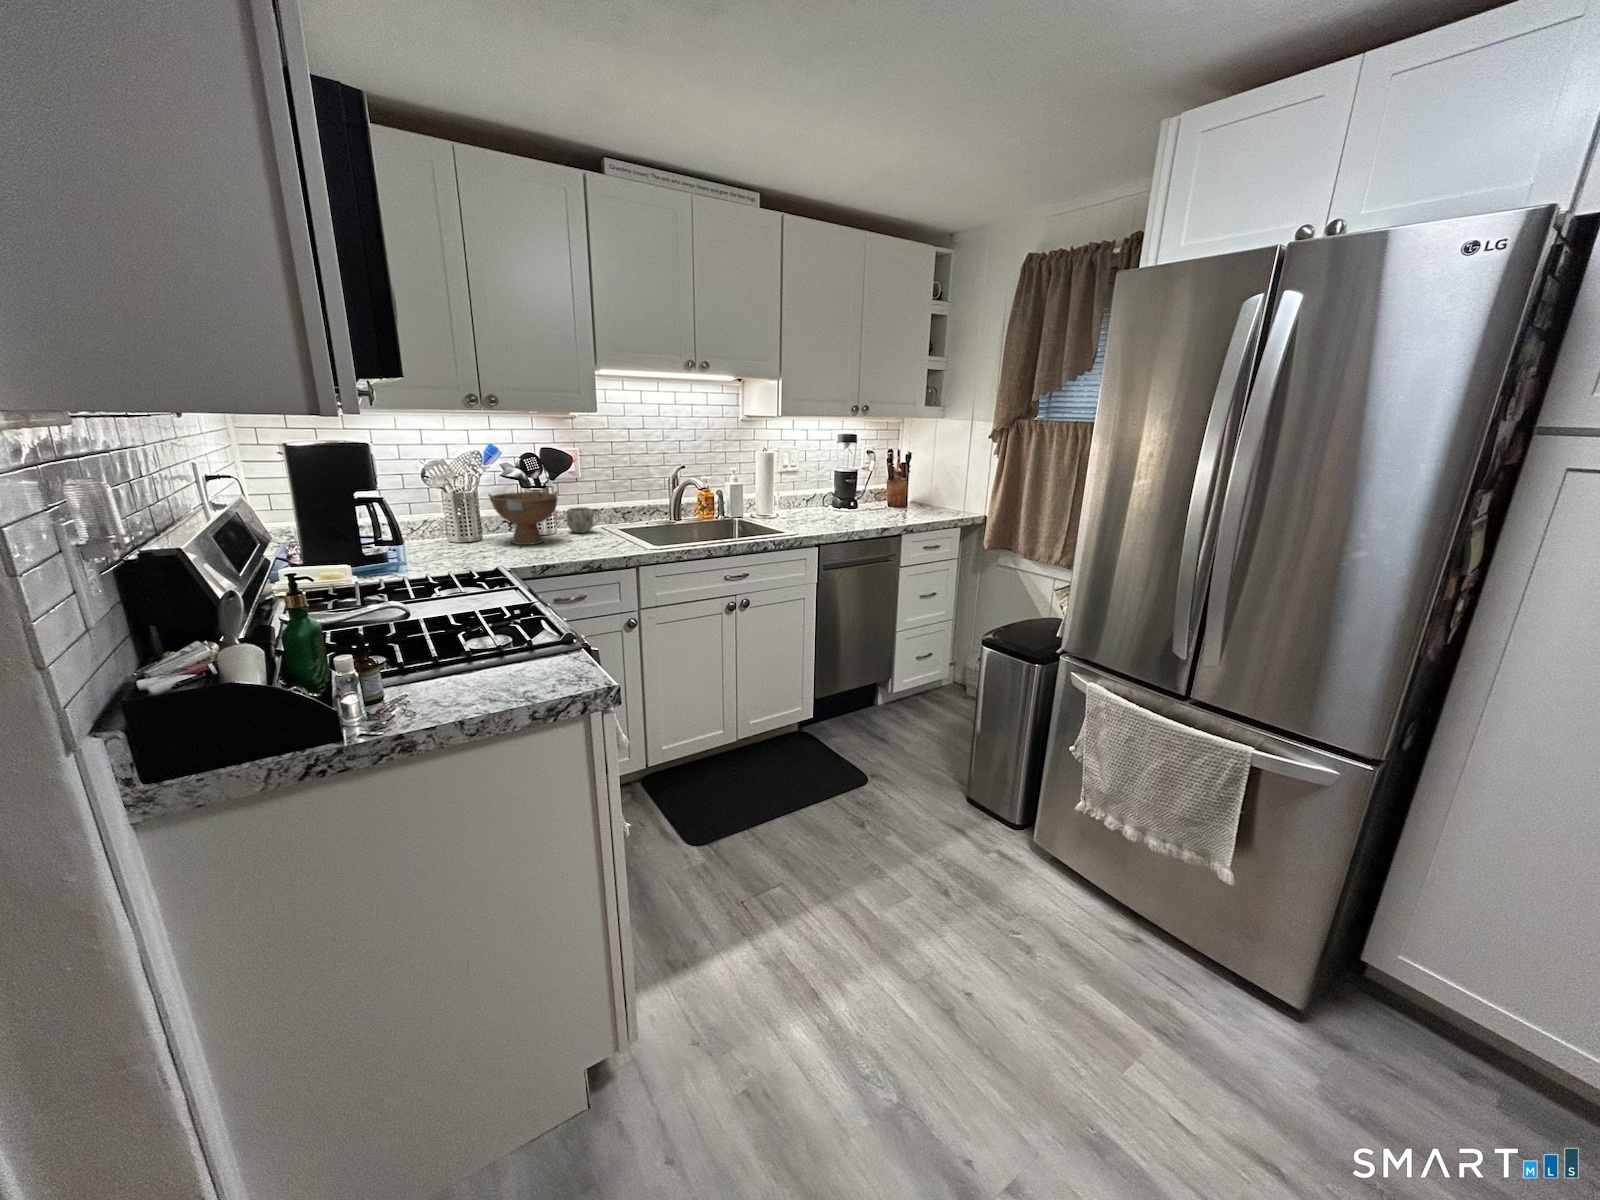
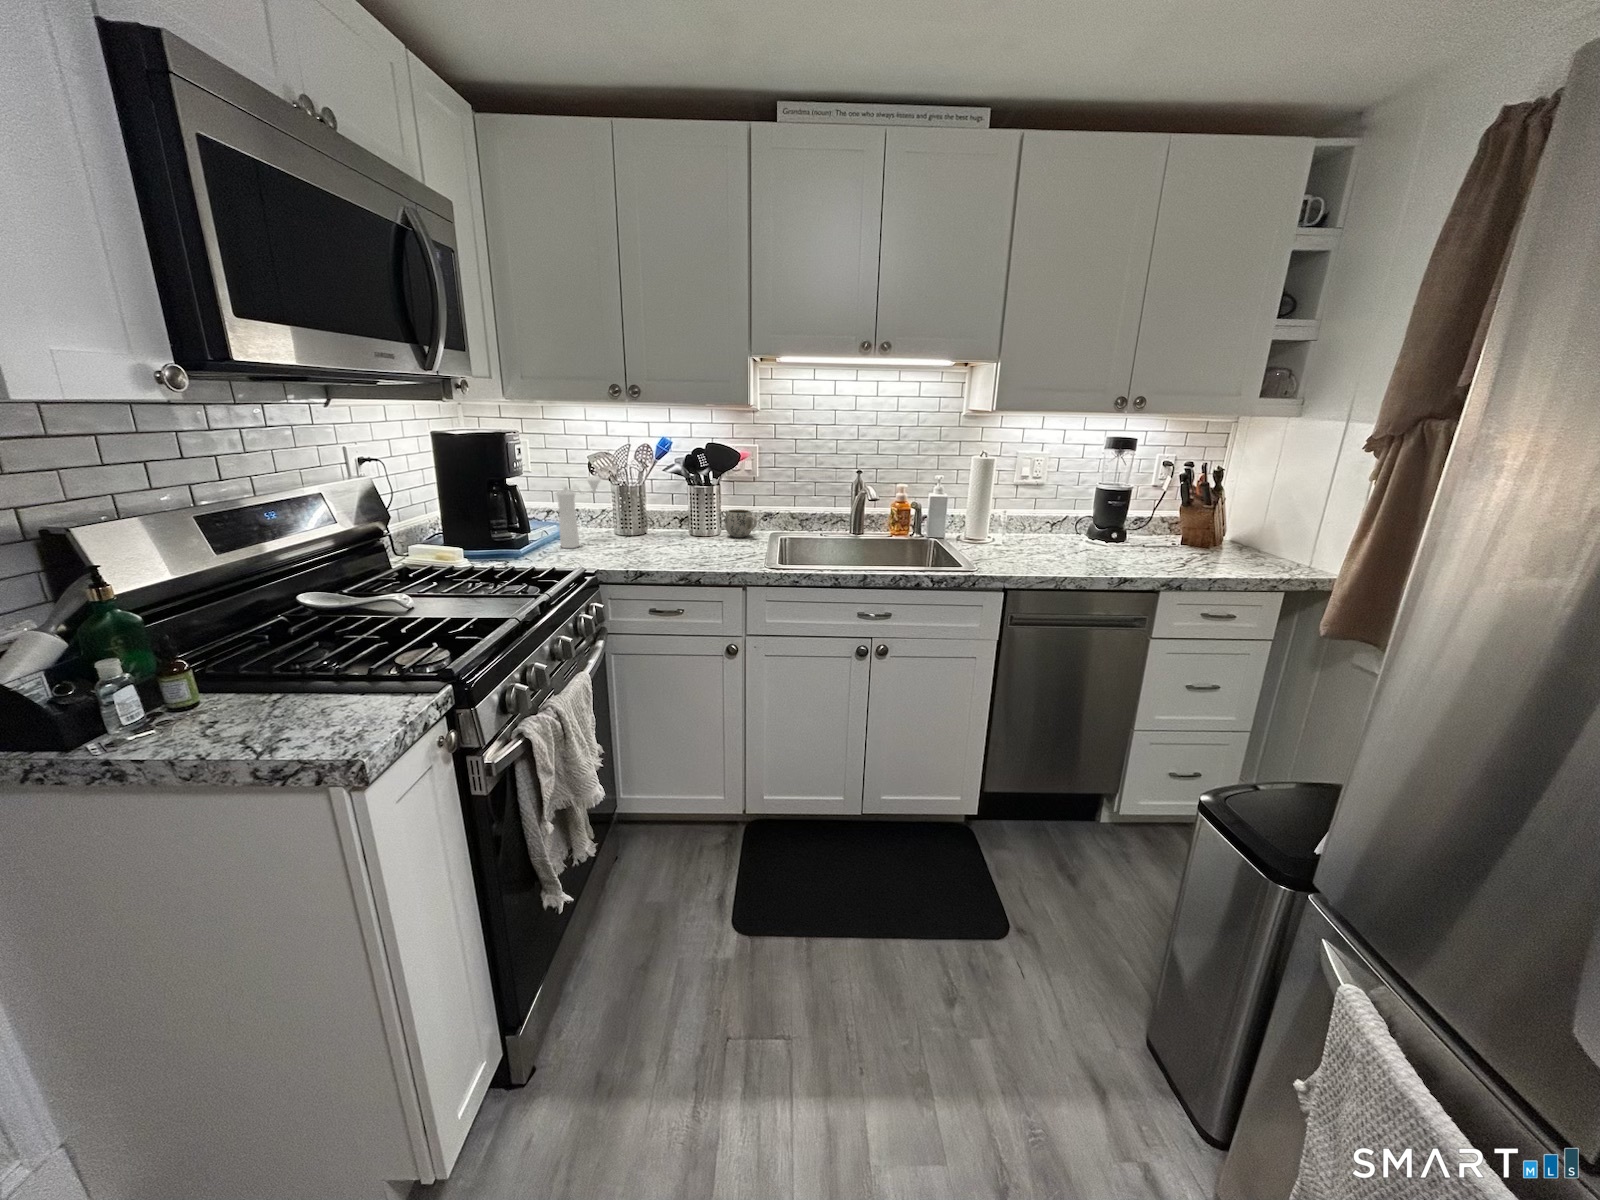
pepper mill: none [419,484,455,558] -> present [556,476,600,548]
bowl: present [488,491,558,545] -> none [635,488,705,545]

